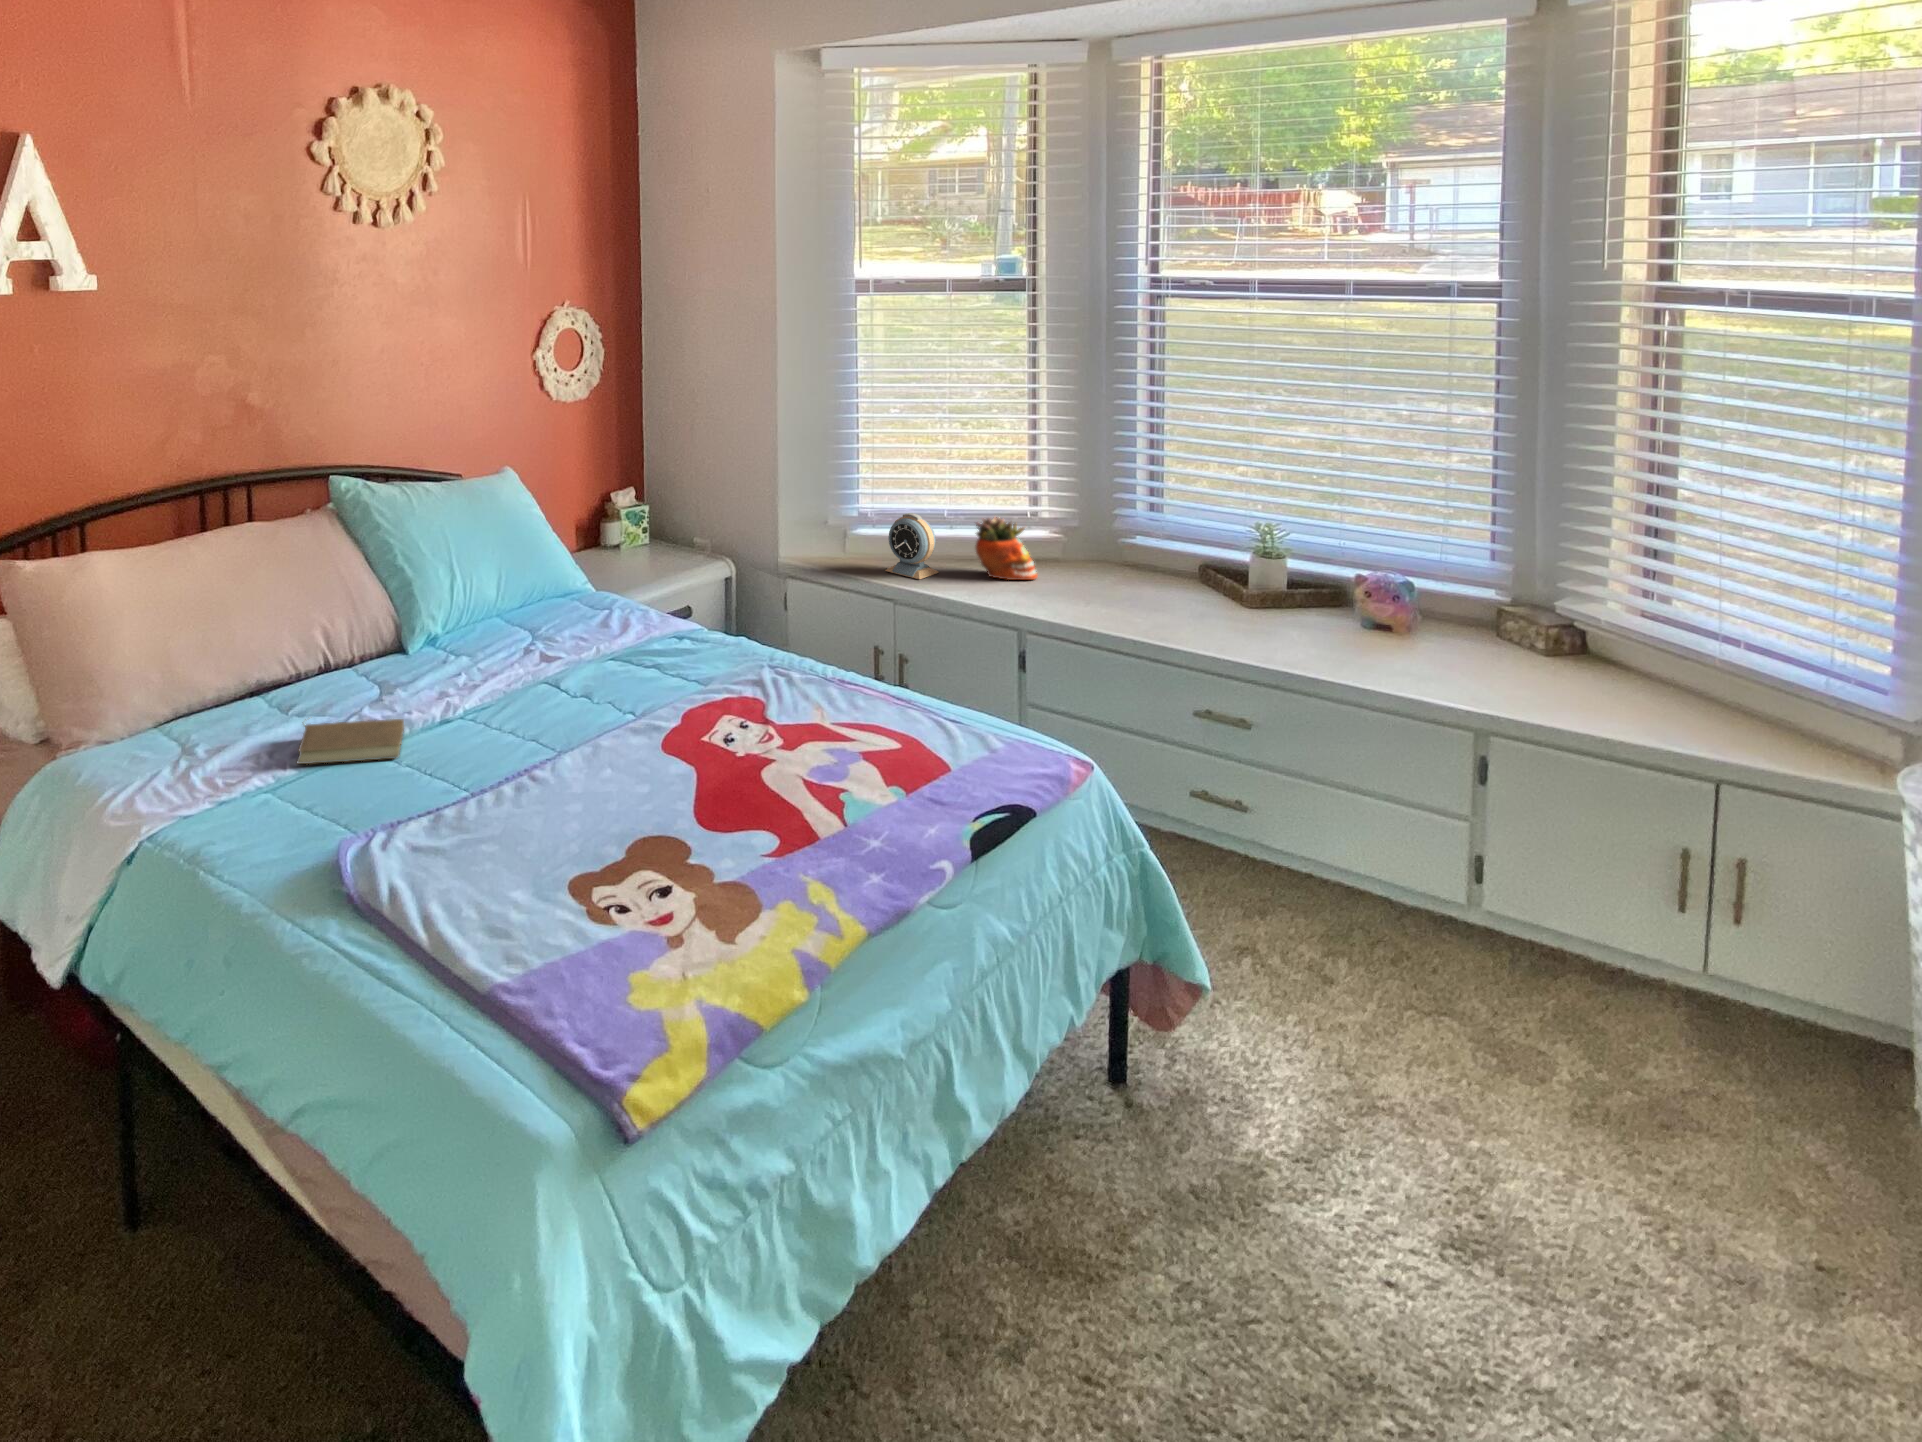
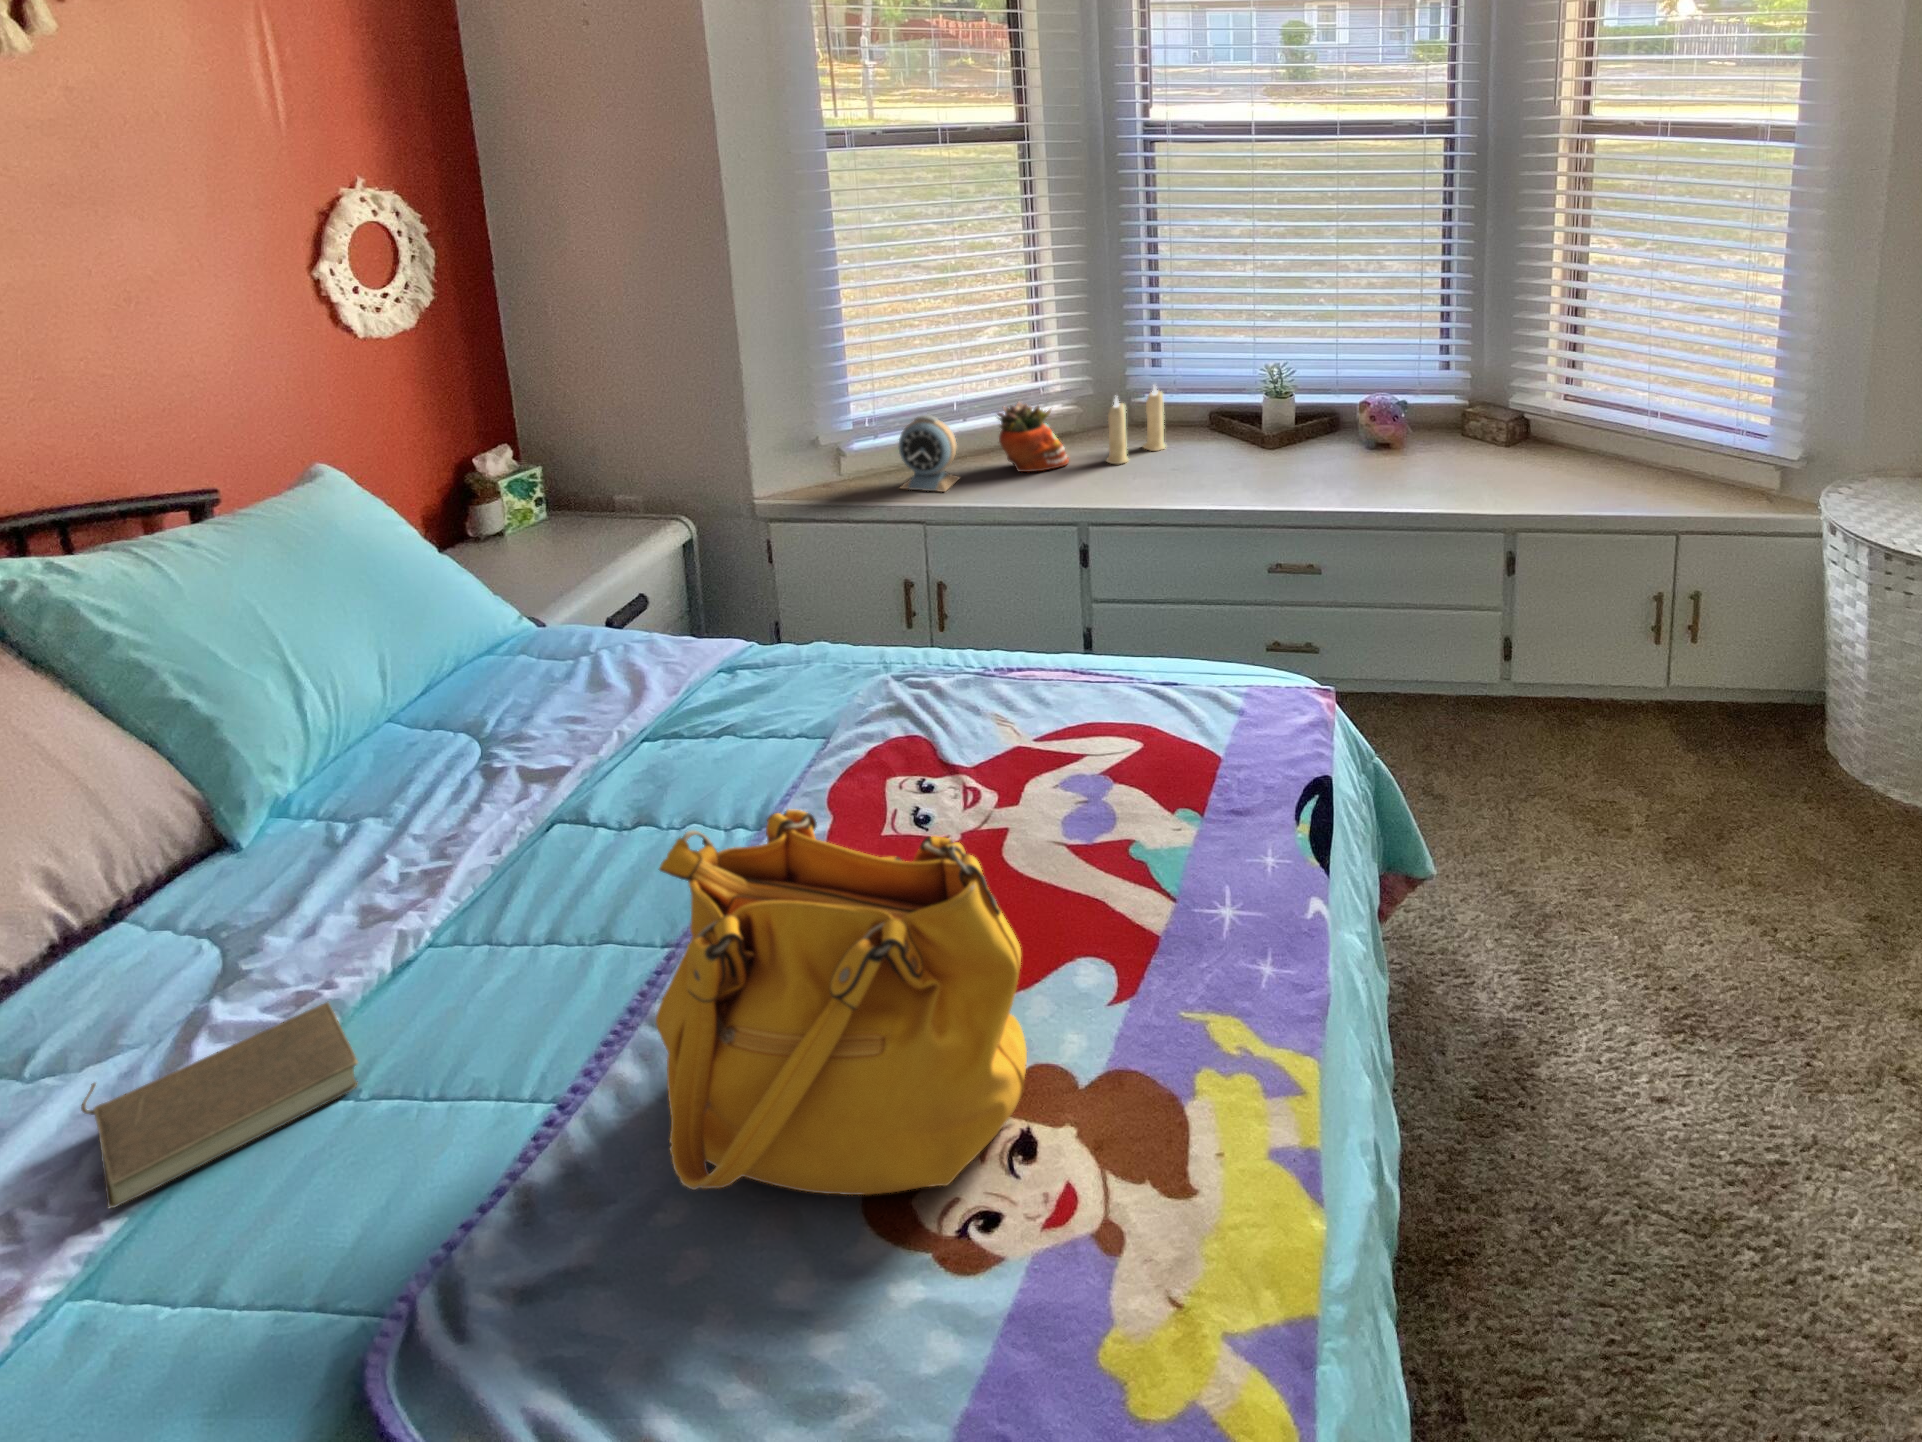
candle: none [1071,517,1139,587] -> present [1106,385,1166,464]
handbag: none [483,653,703,892] -> present [656,809,1027,1195]

